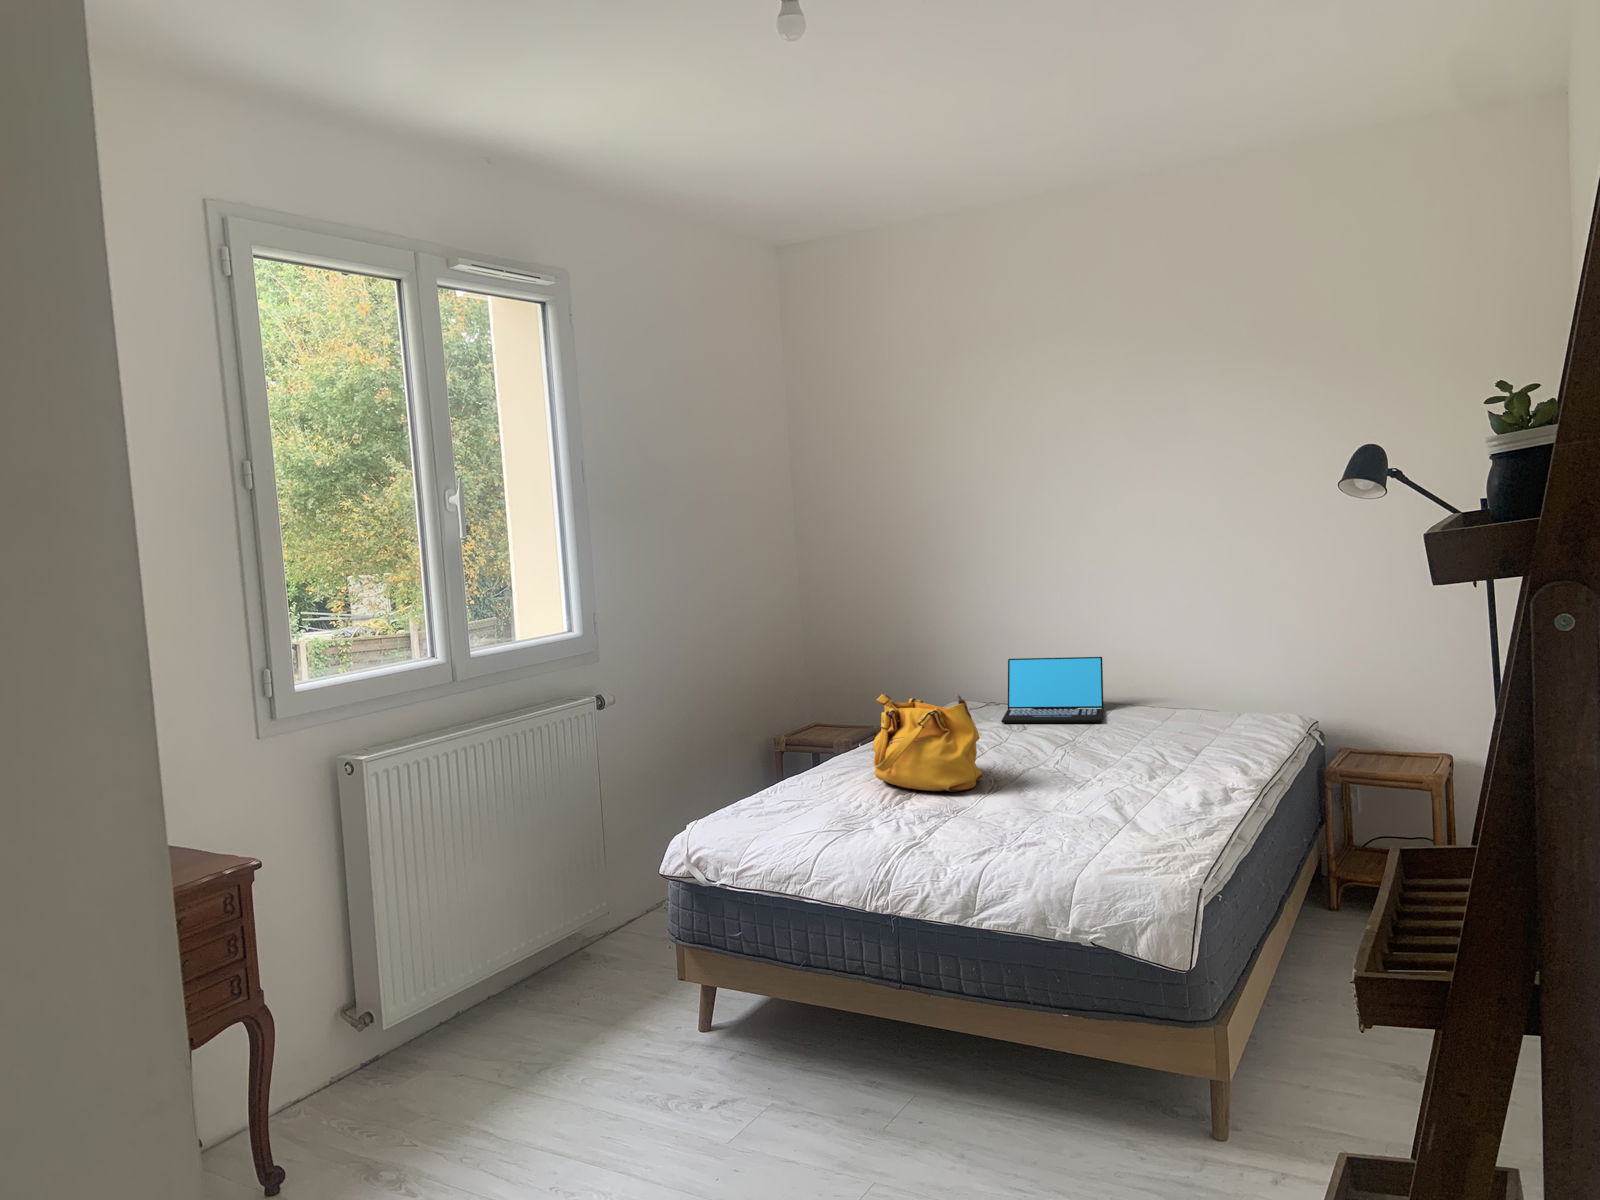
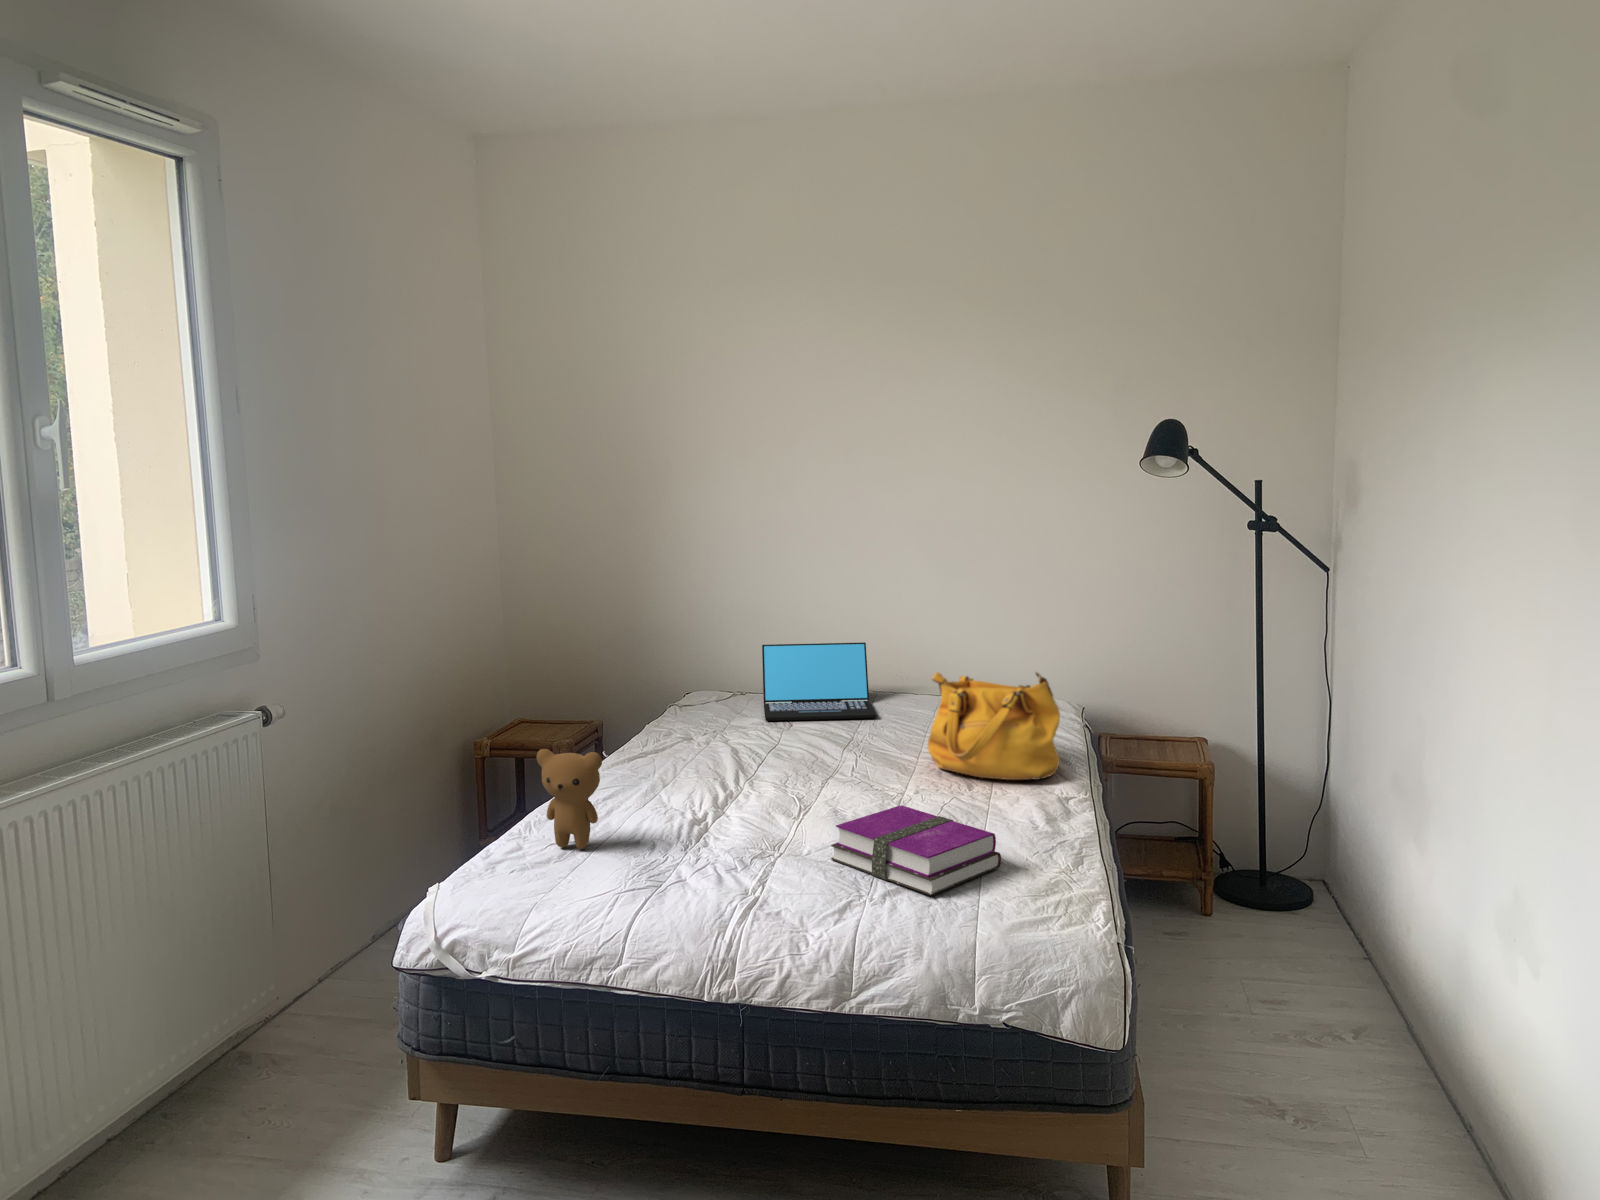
handbag: present [873,694,982,792] -> present [928,672,1060,780]
teddy bear: none [774,727,820,806] -> present [537,749,602,849]
hardback book: none [994,782,1133,847] -> present [831,805,1001,896]

